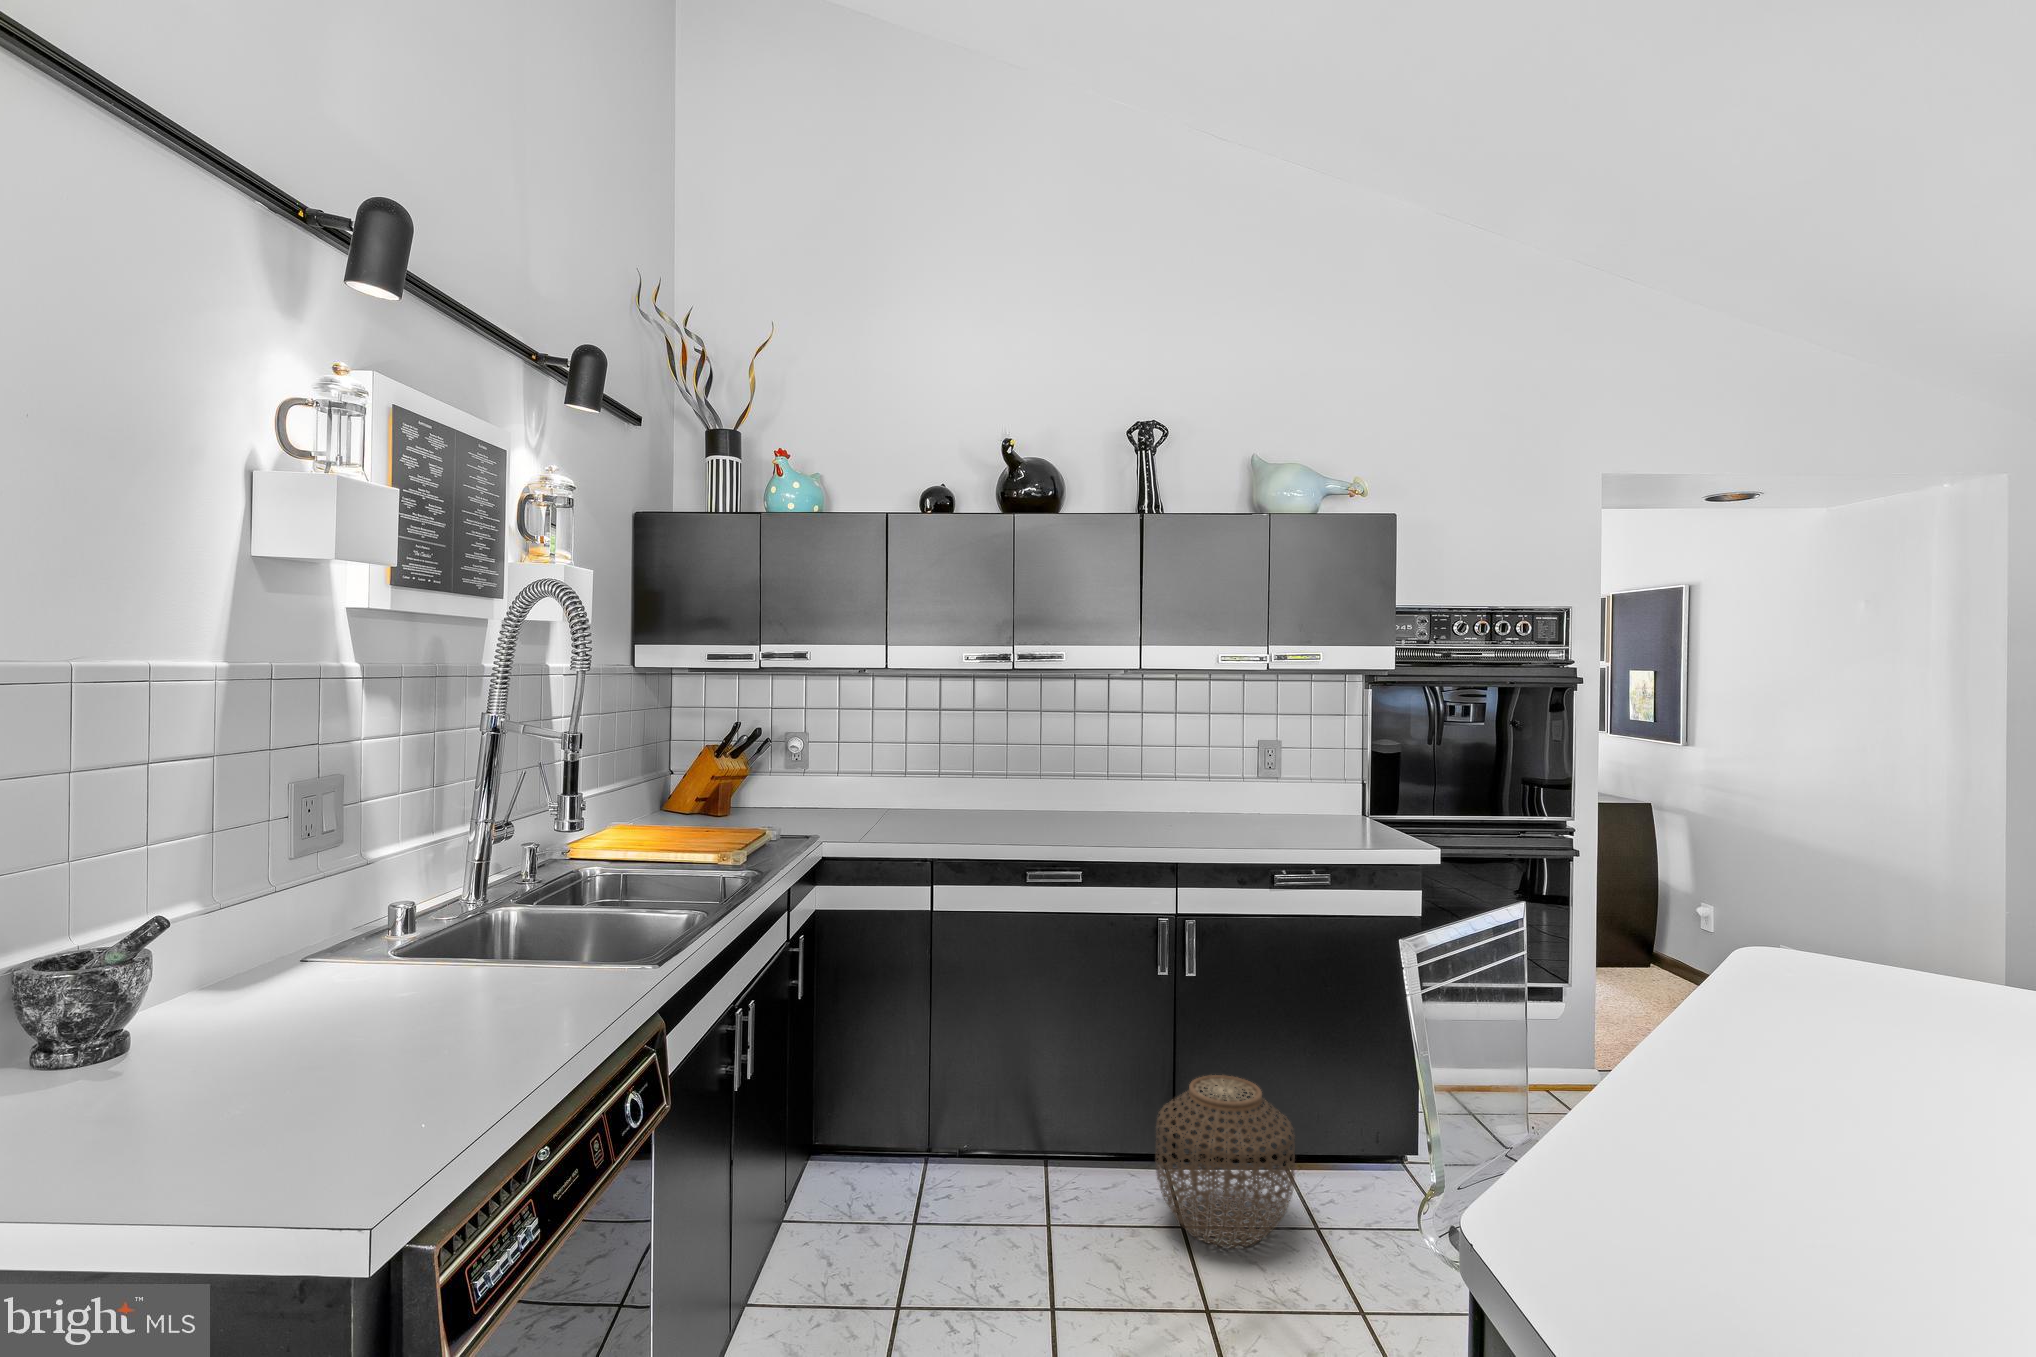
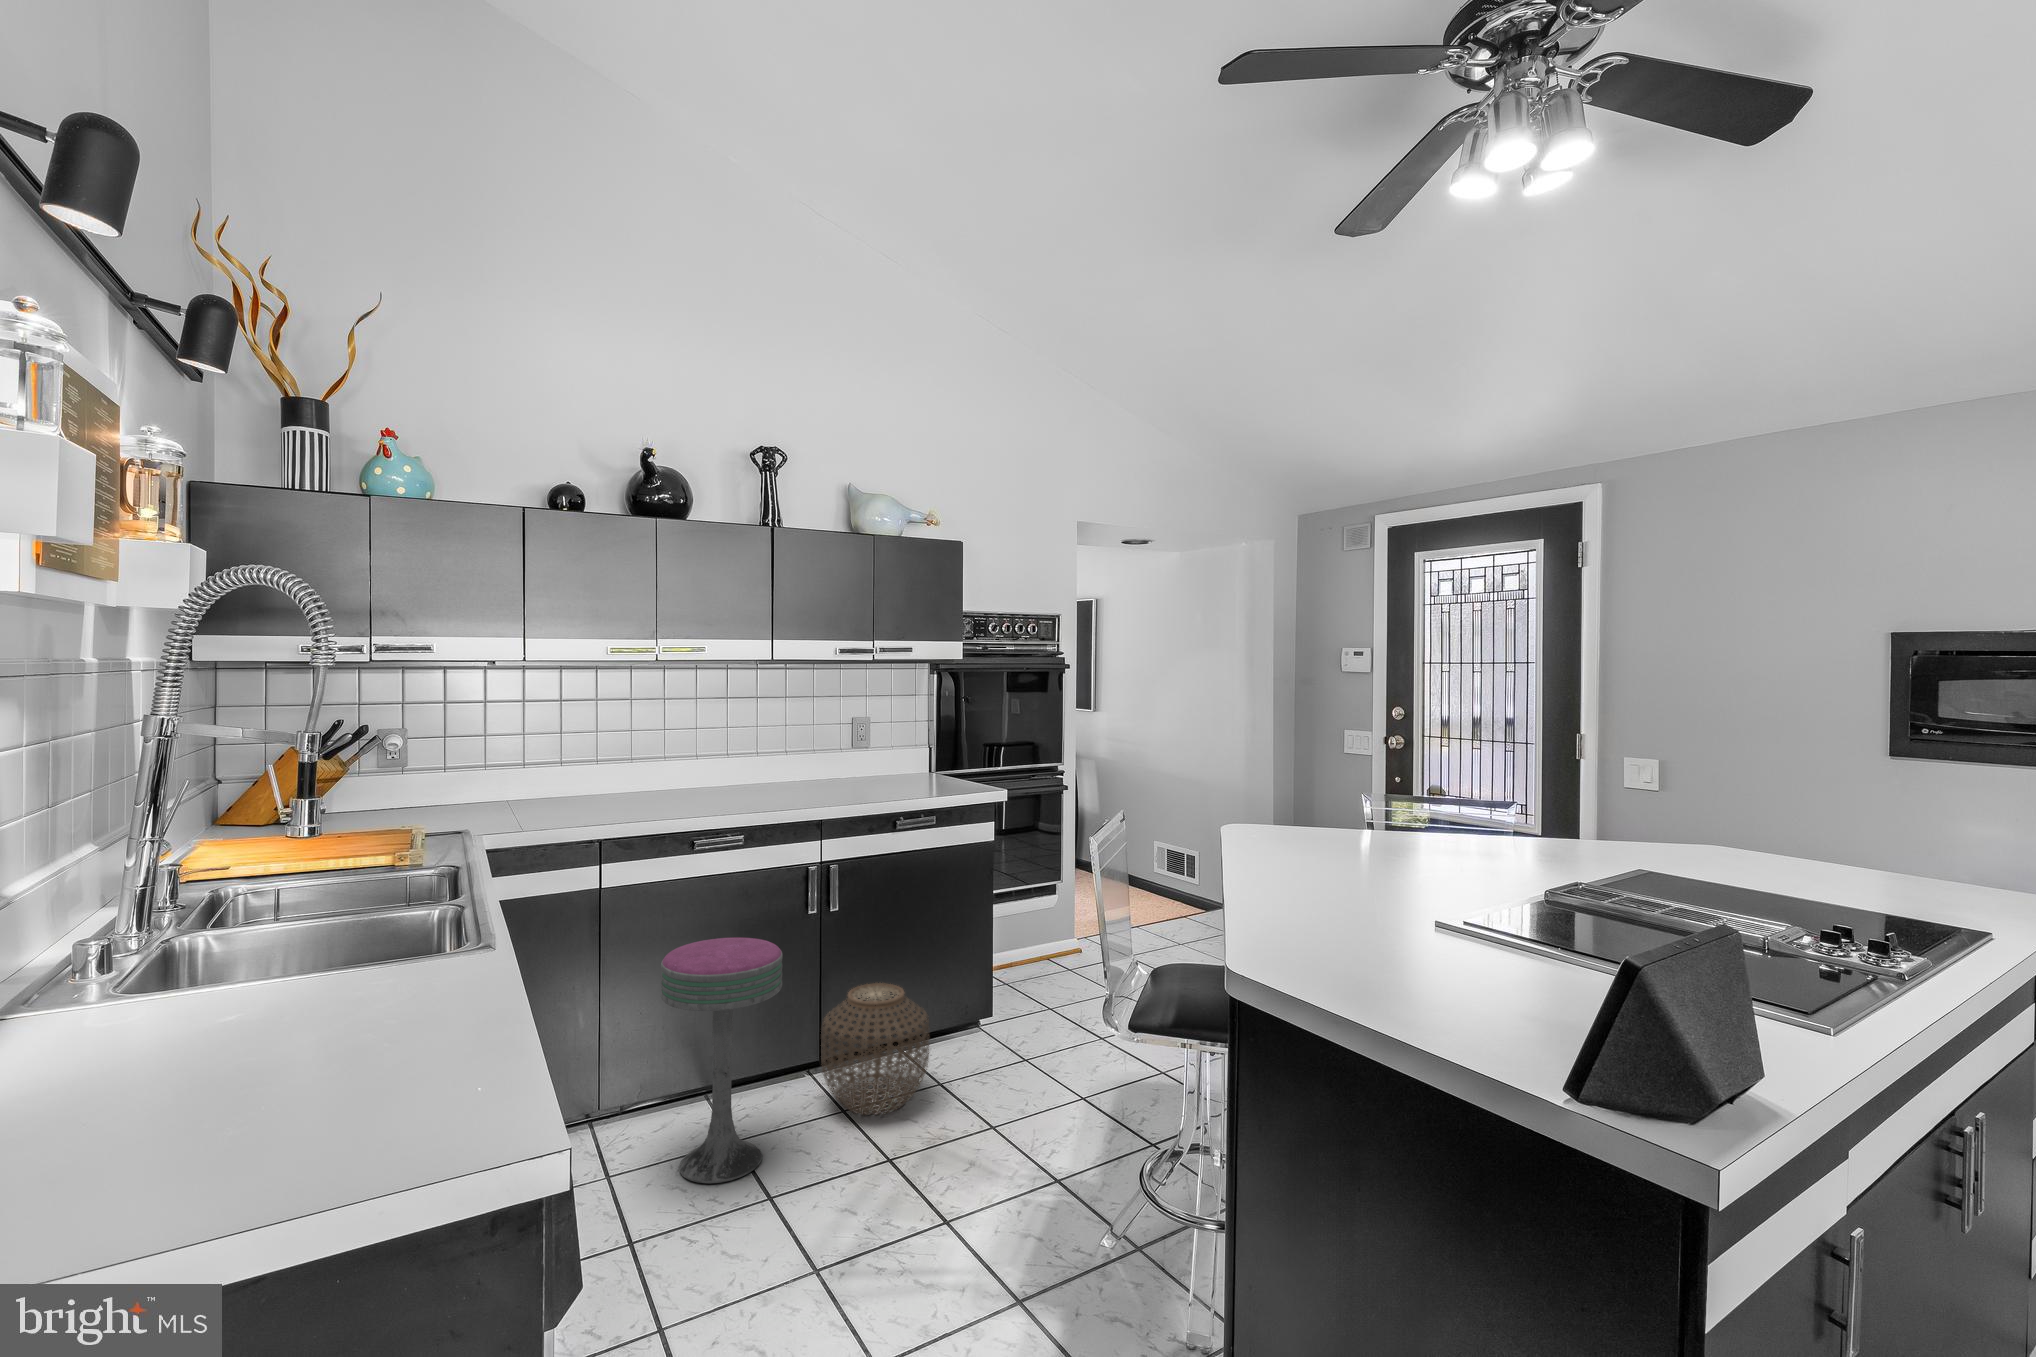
bar stool: none [957,986,1091,1275] -> present [661,938,783,1184]

